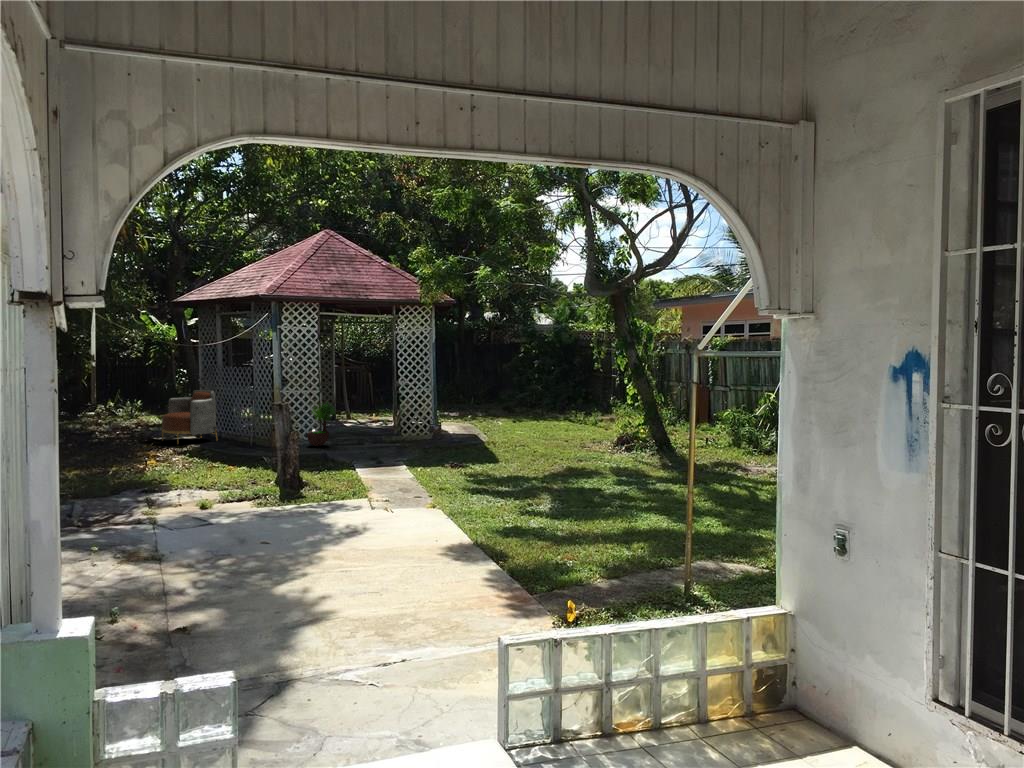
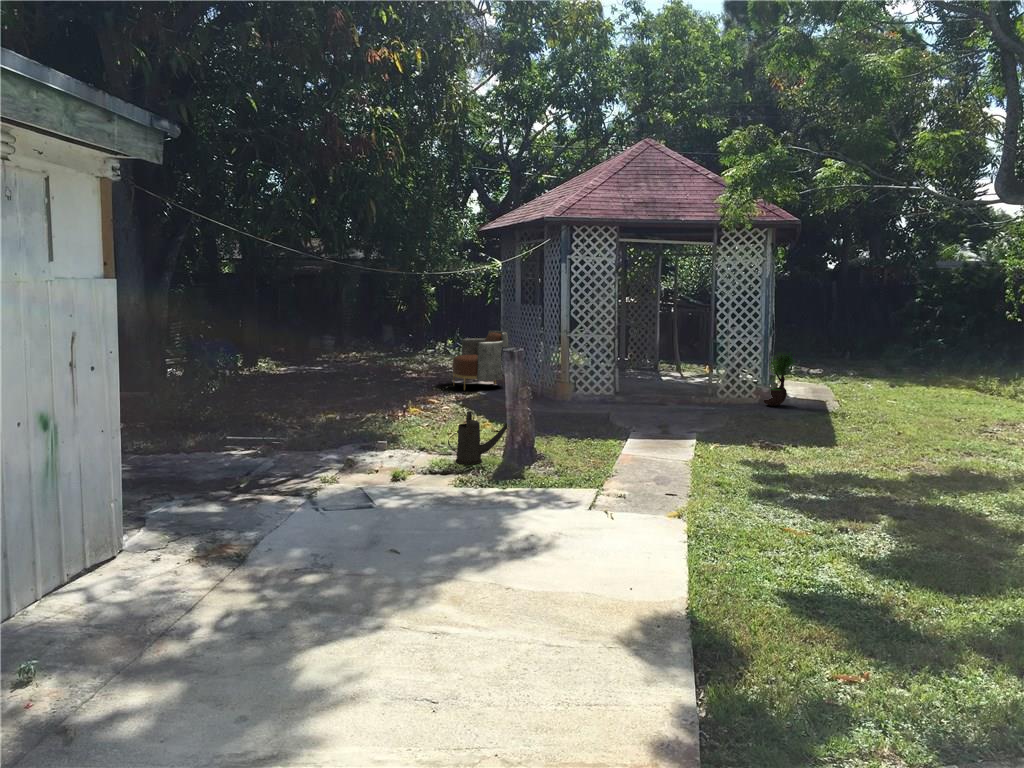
potted tree: present [307,403,335,446] -> present [764,354,795,406]
watering can: none [223,454,276,497] -> present [448,411,507,464]

